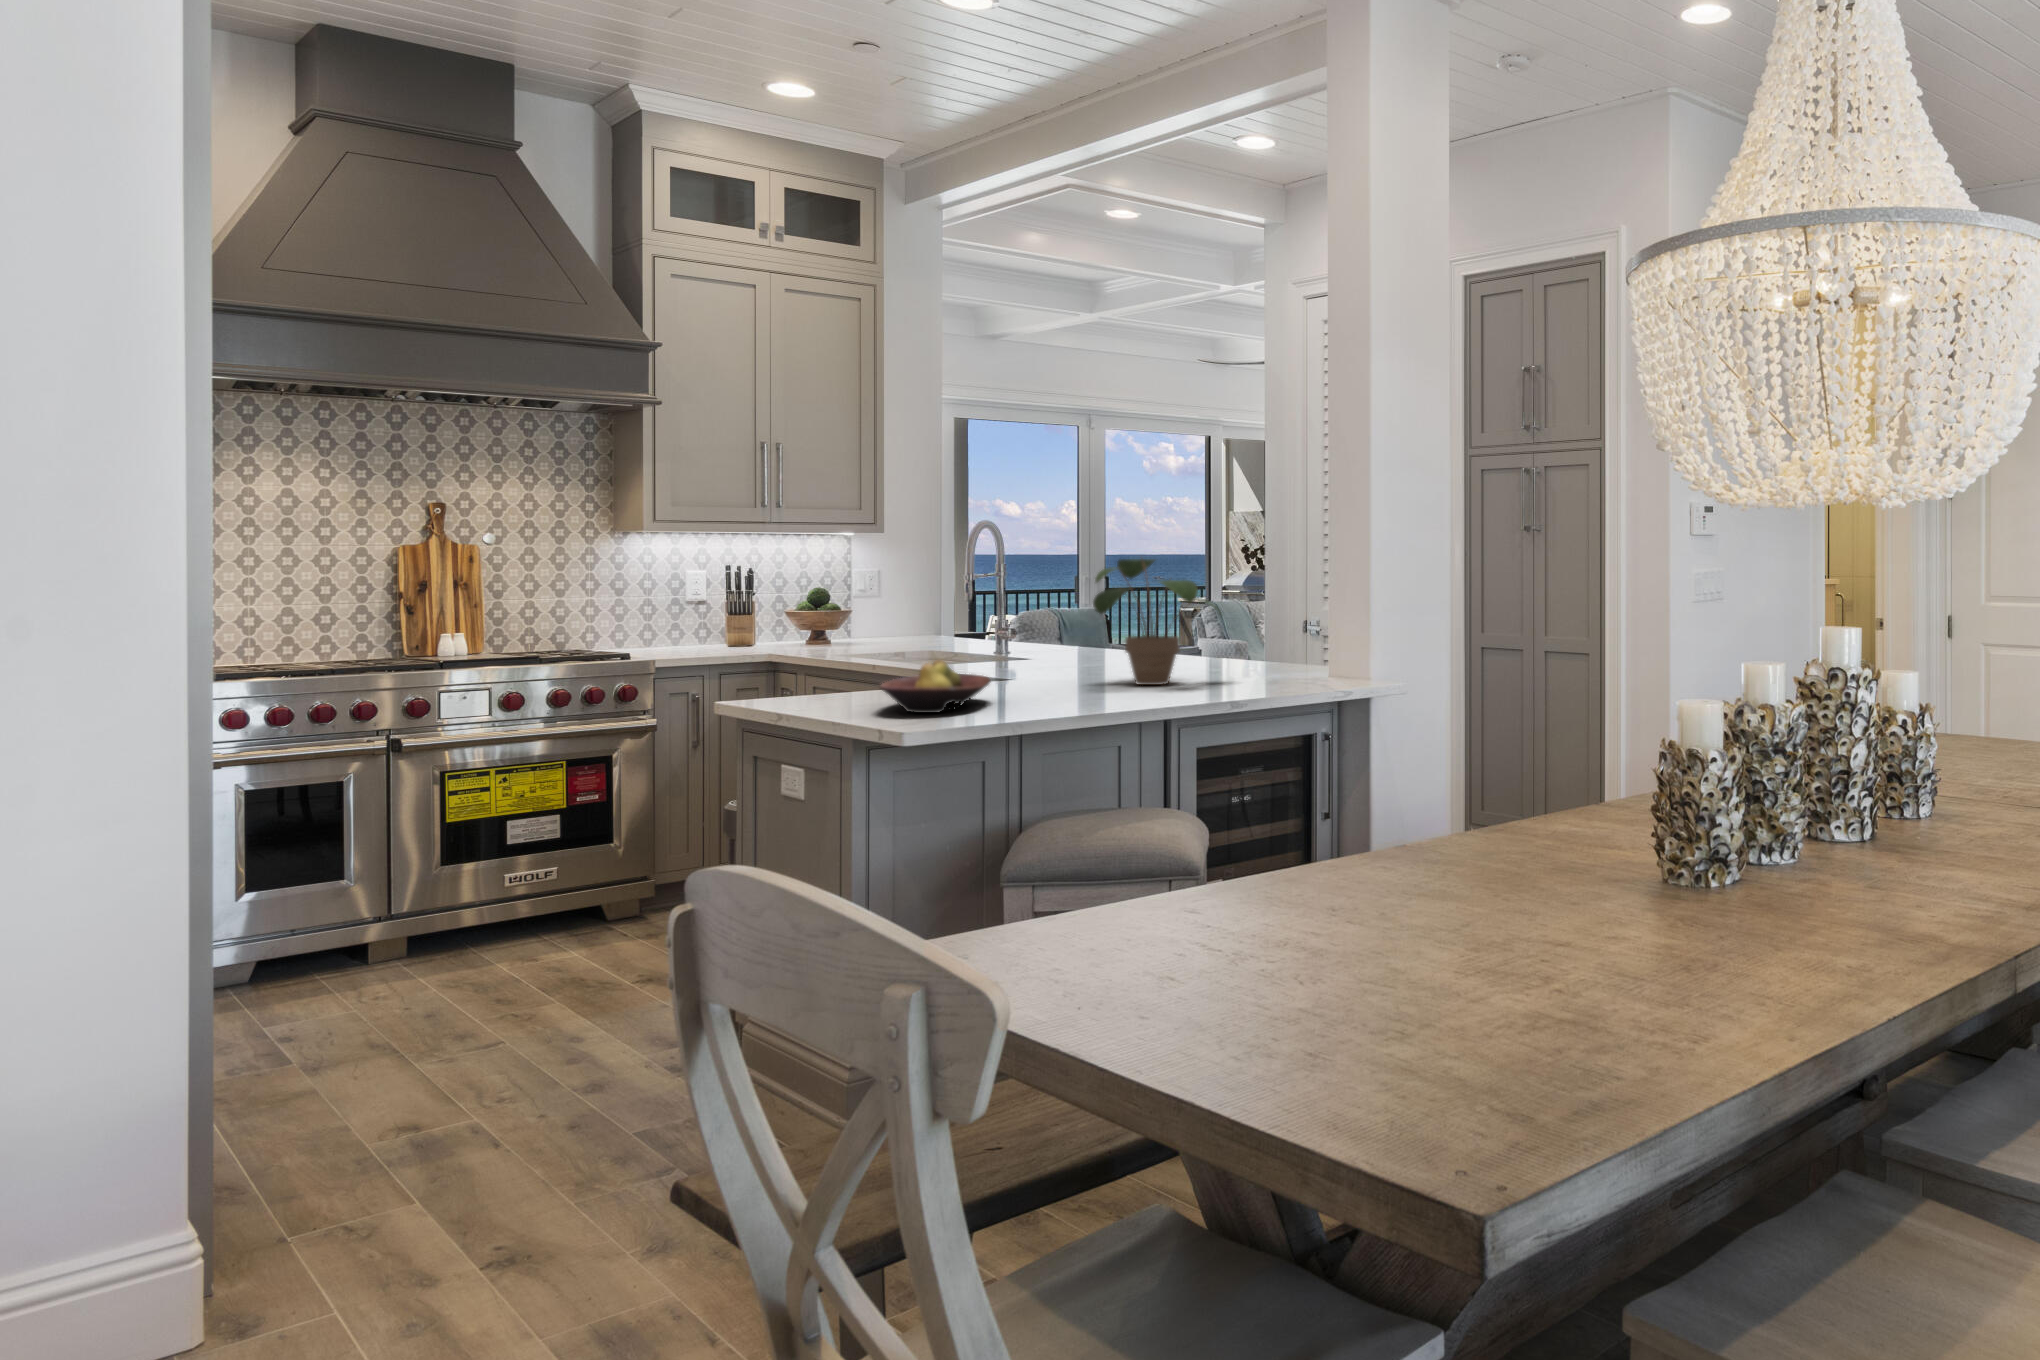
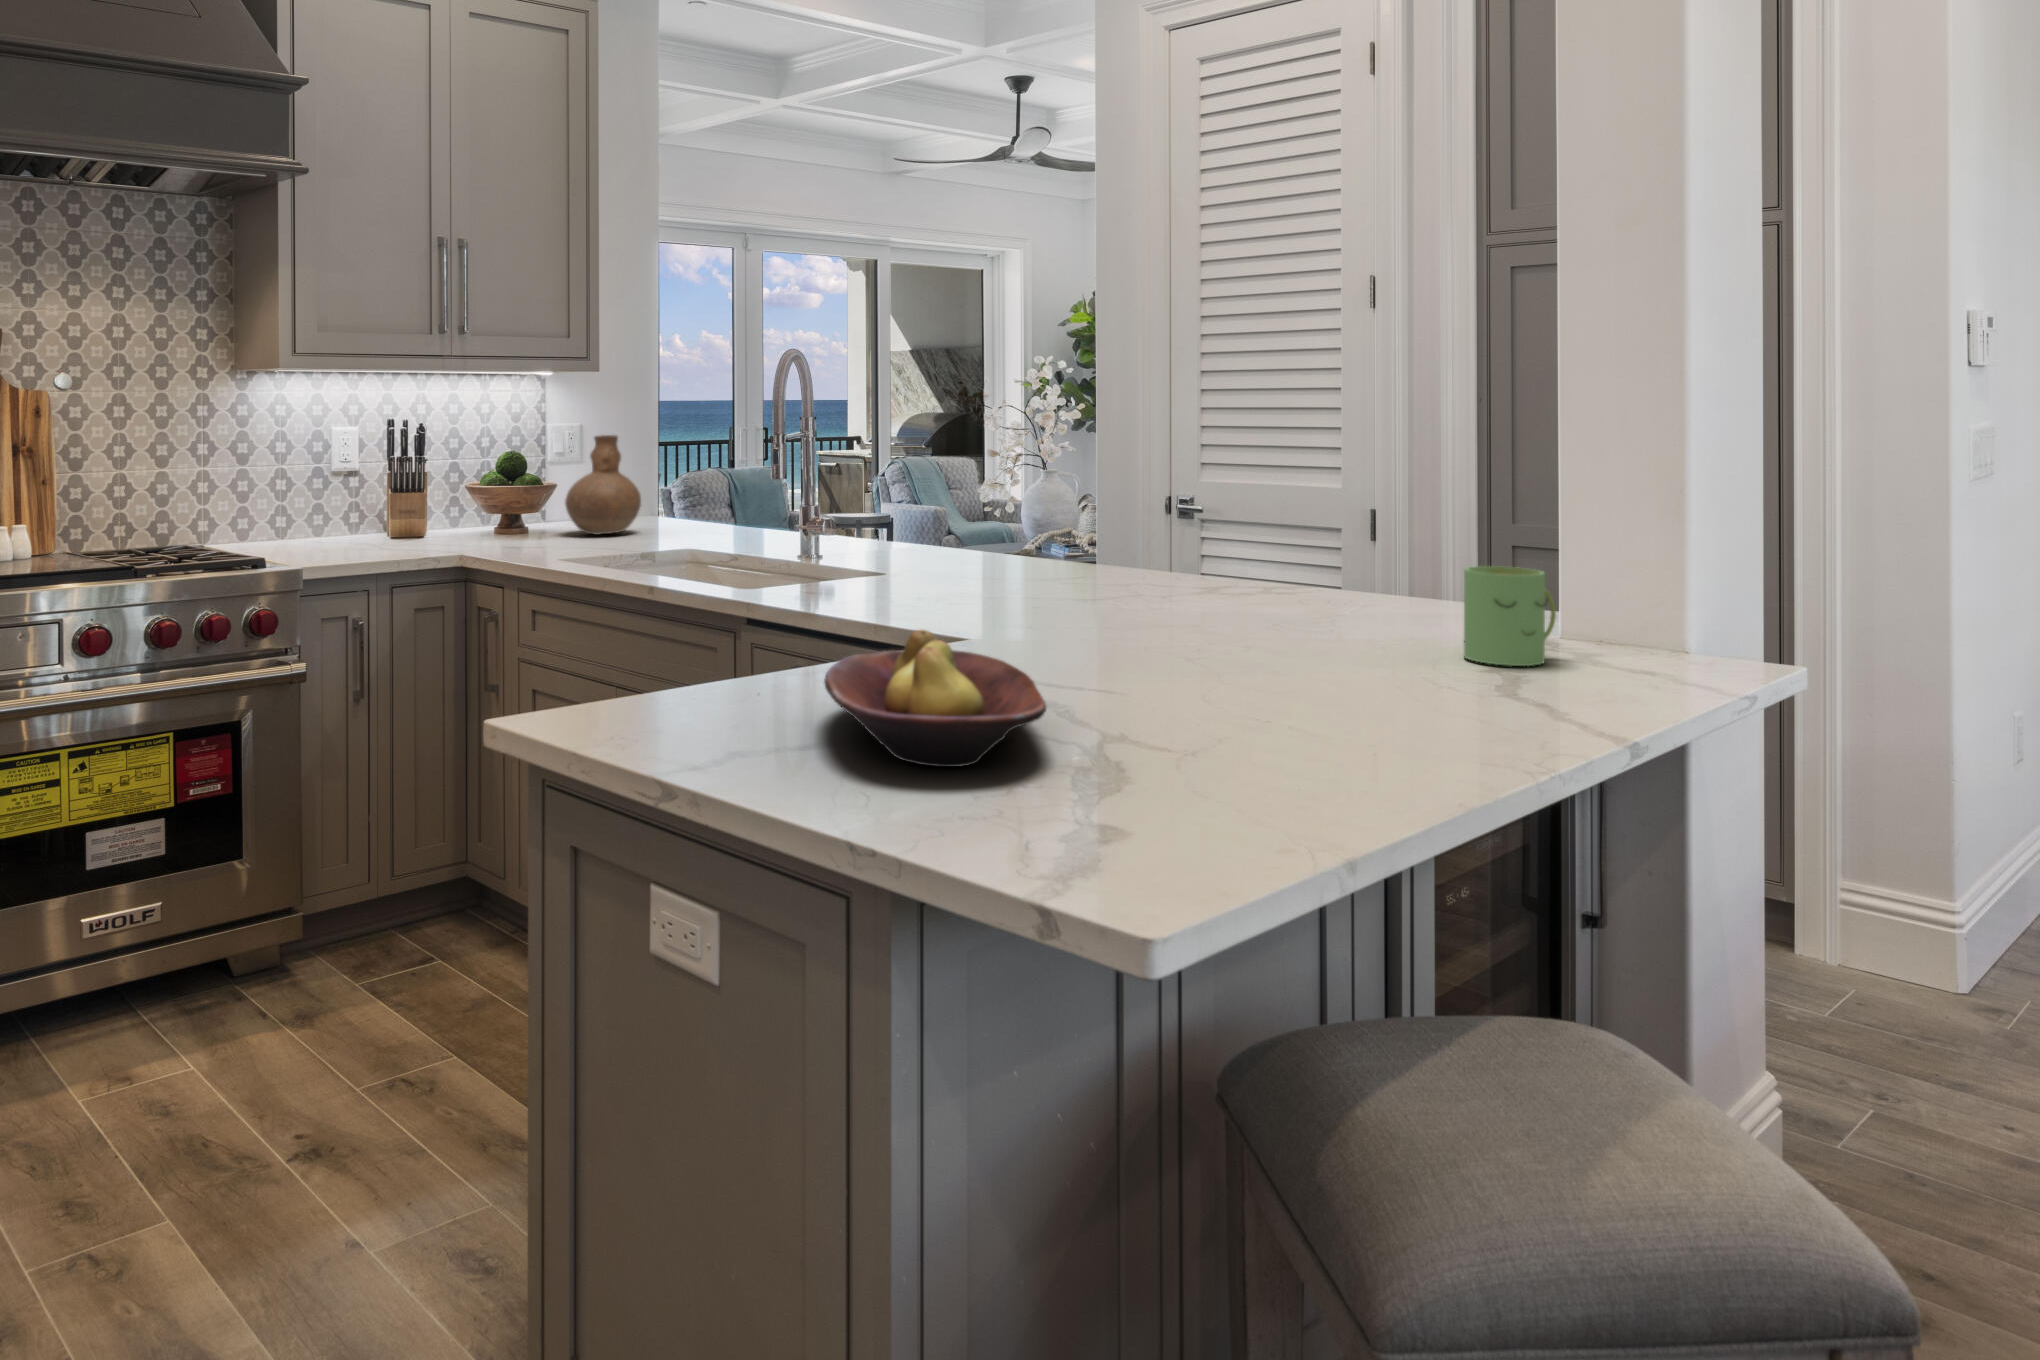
potted plant: present [1093,559,1220,685] -> none [1114,409,1364,657]
vase: none [853,577,908,644] -> present [565,435,641,535]
mug: none [1264,638,1311,685] -> present [1464,566,1556,666]

